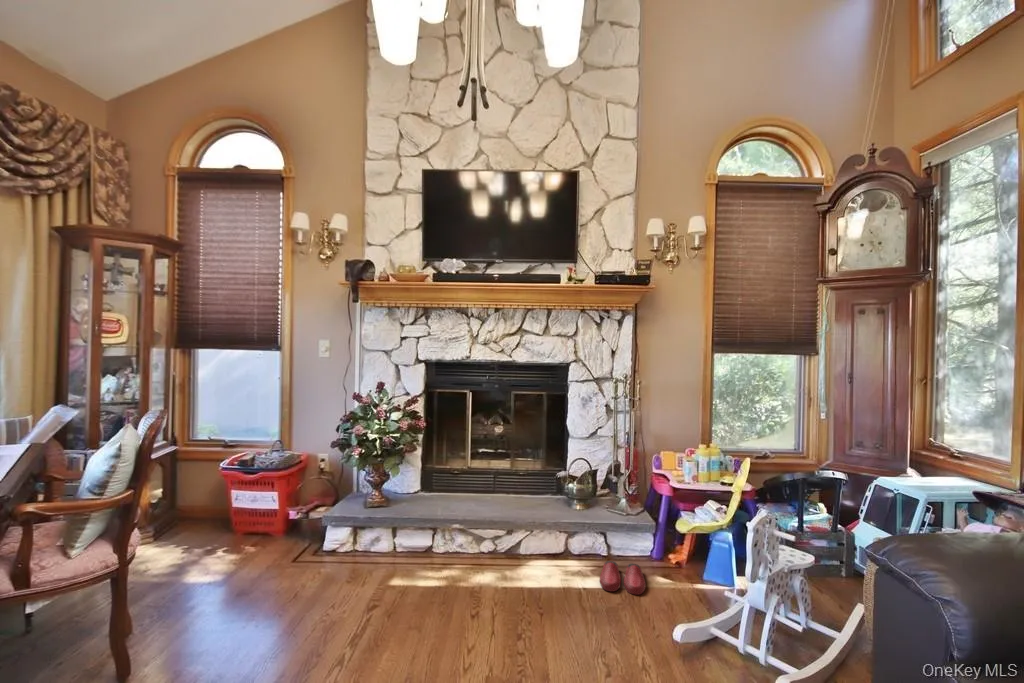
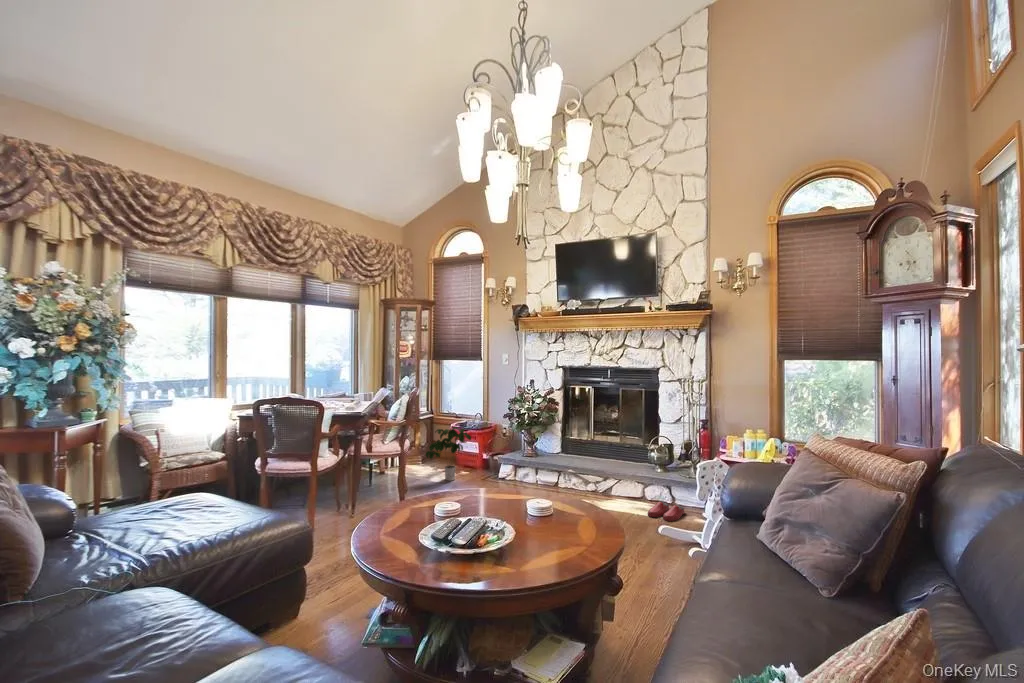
potted plant: none [180,474,273,578] -> present [426,427,471,481]

